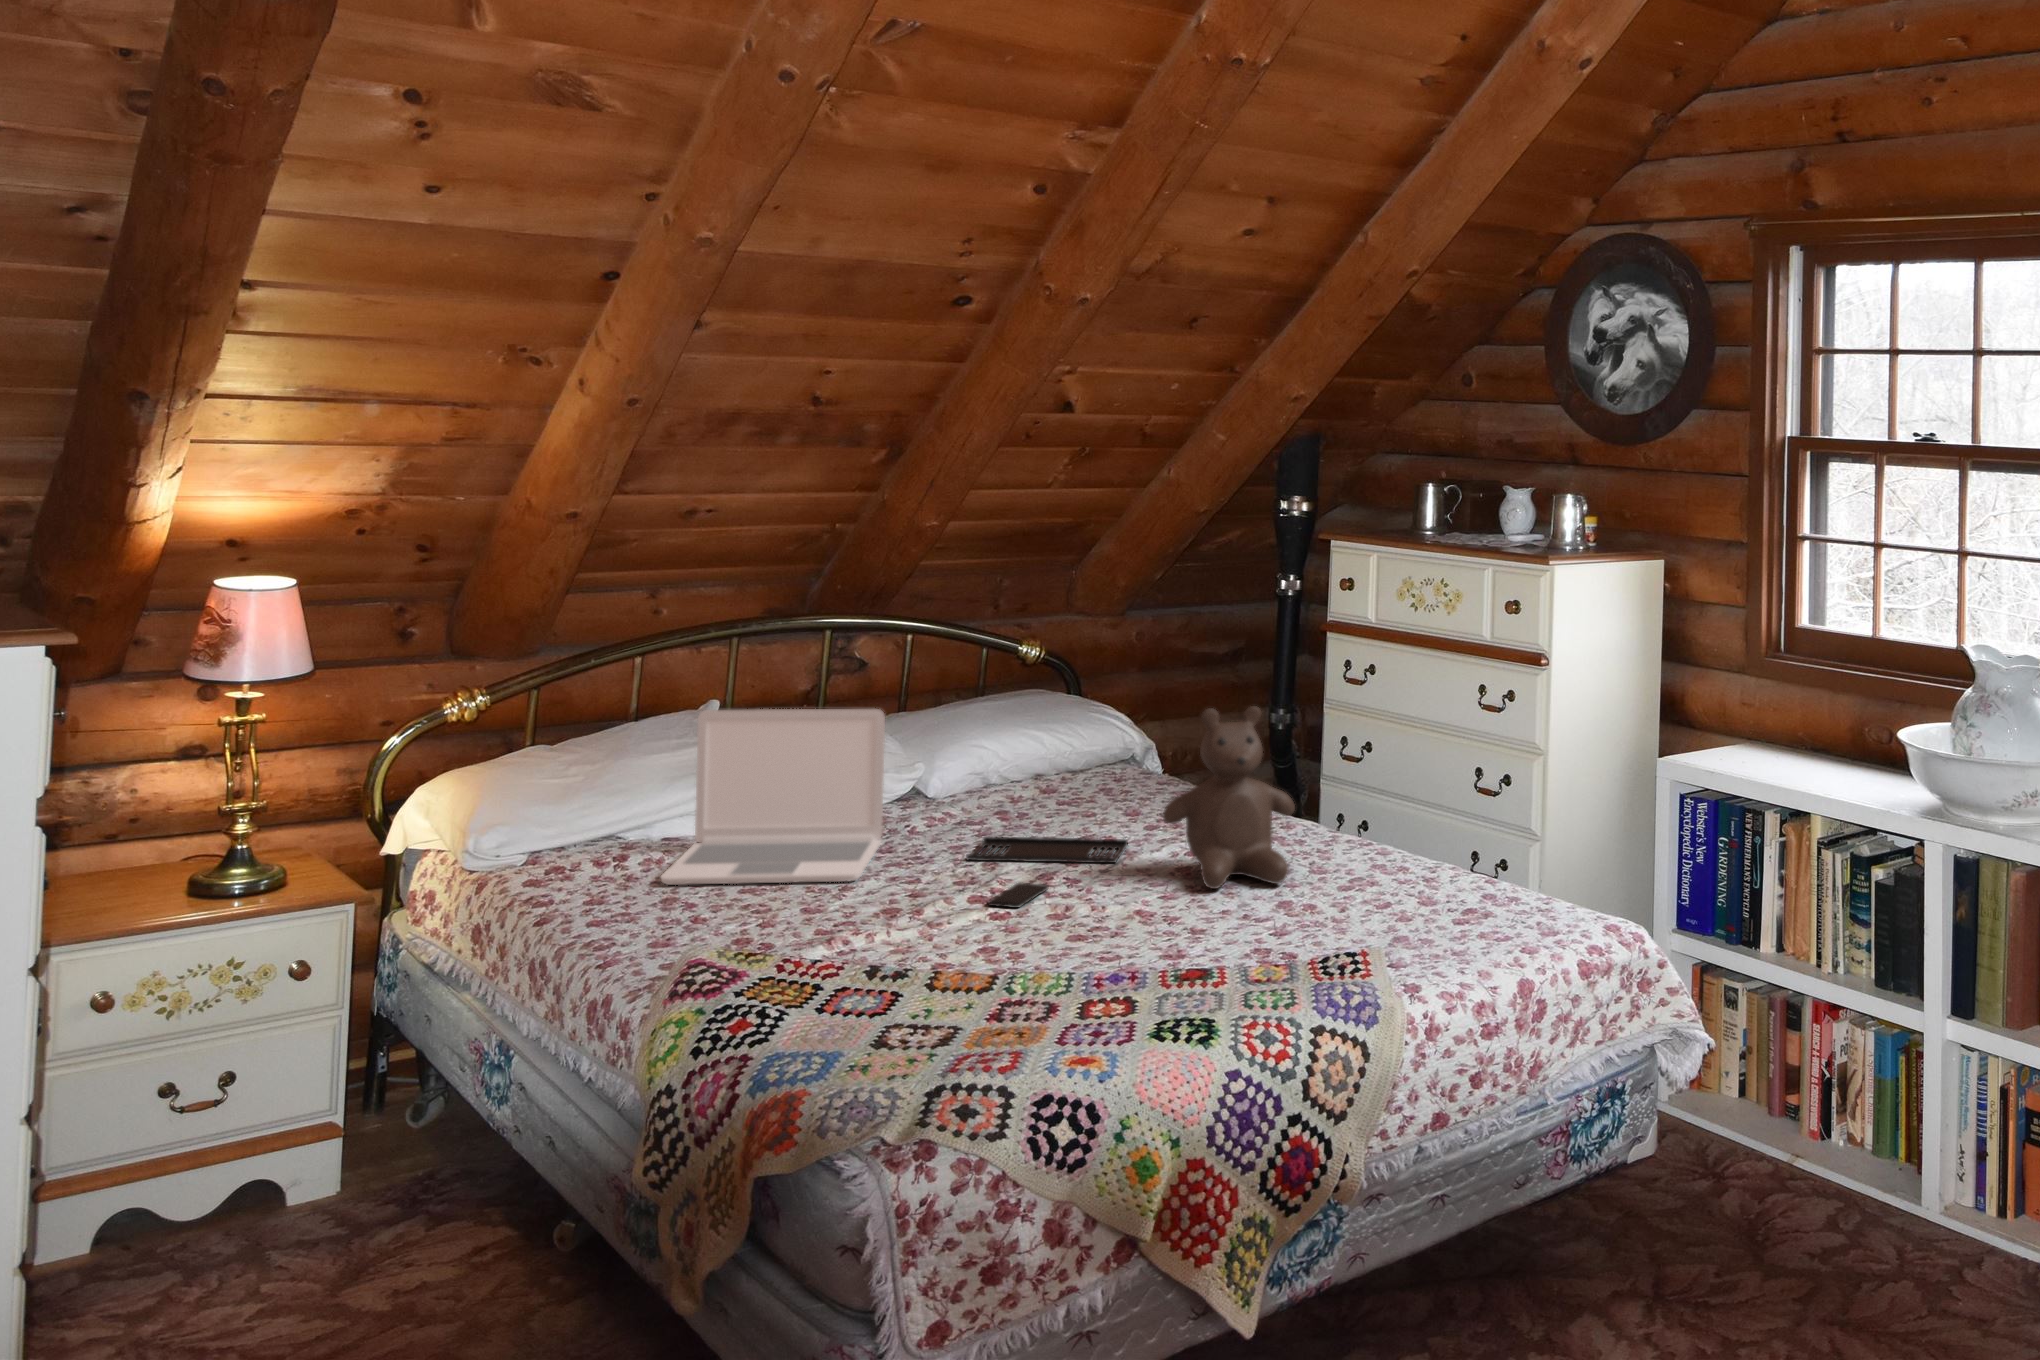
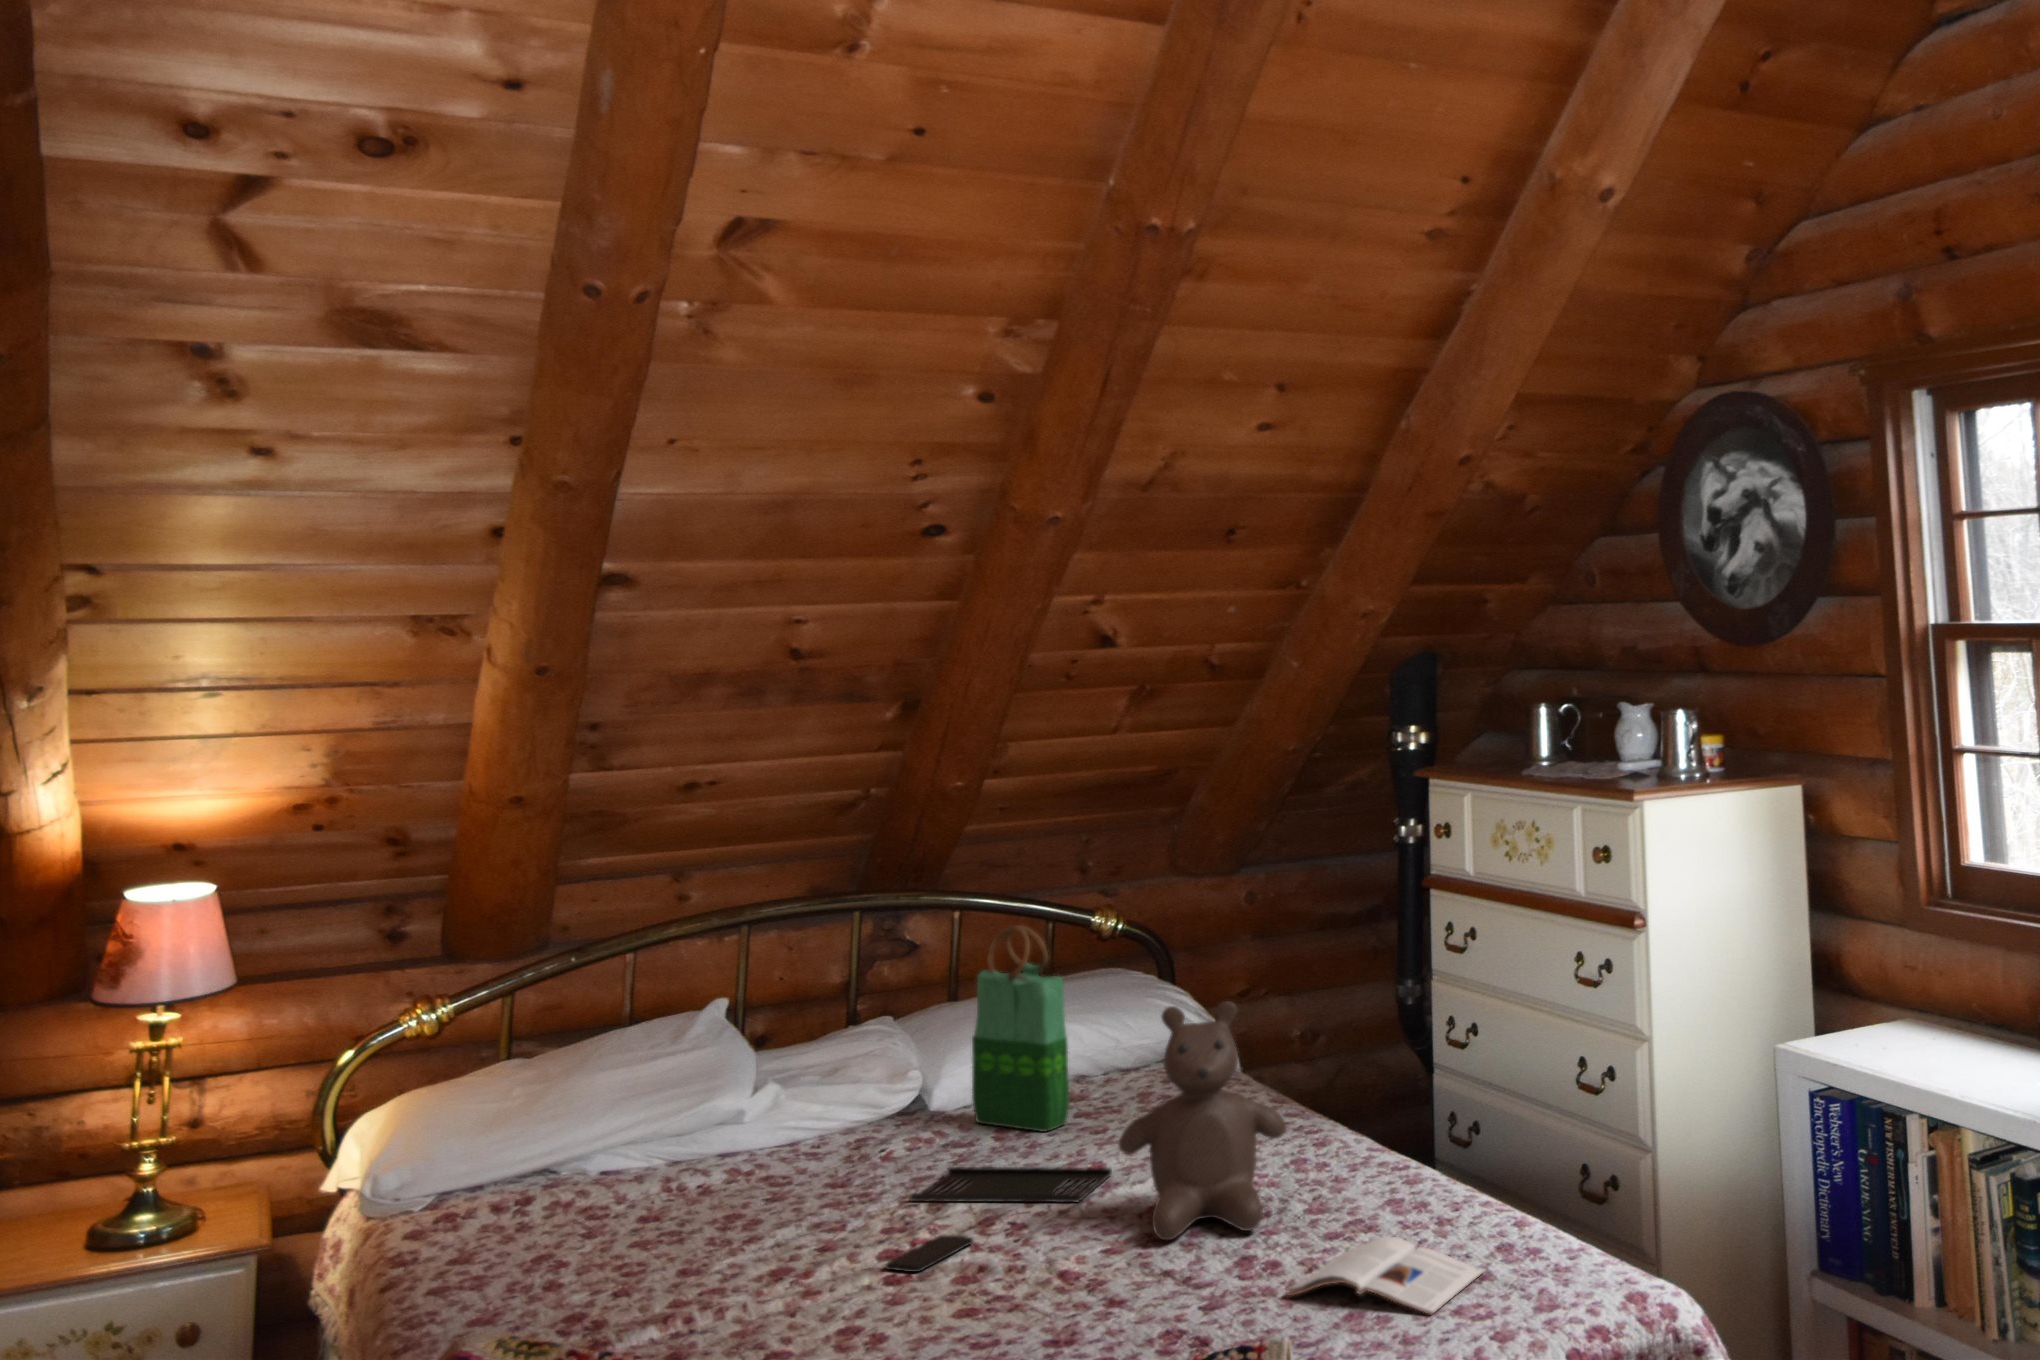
tote bag: none [971,644,1061,814] -> present [972,925,1069,1131]
laptop: present [661,709,885,885] -> none [542,1016,829,1243]
magazine: none [1340,886,1487,939] -> present [1287,1237,1484,1315]

